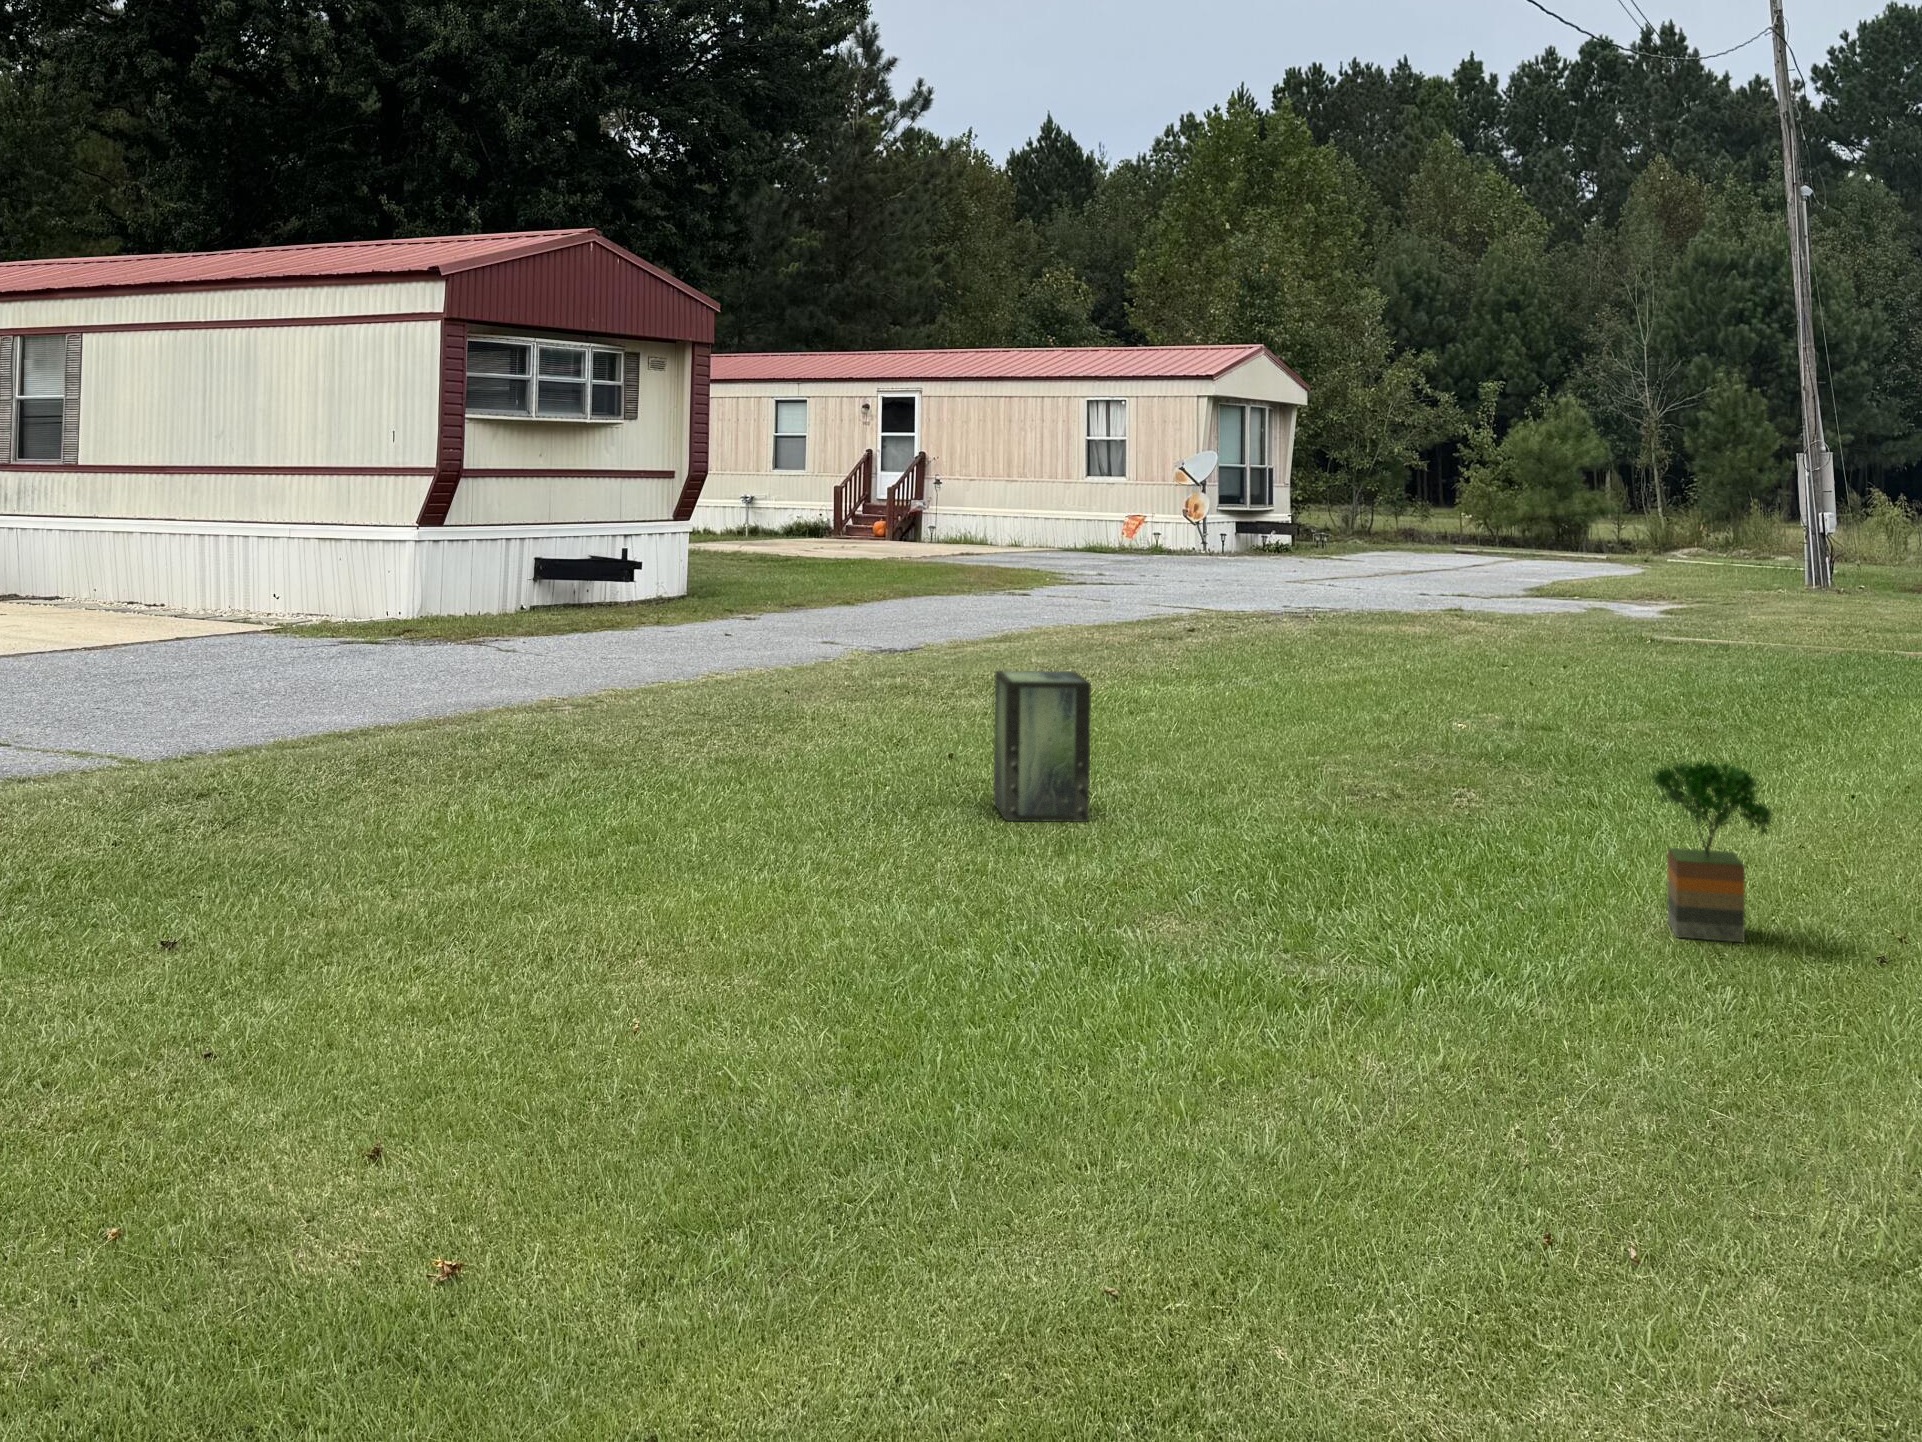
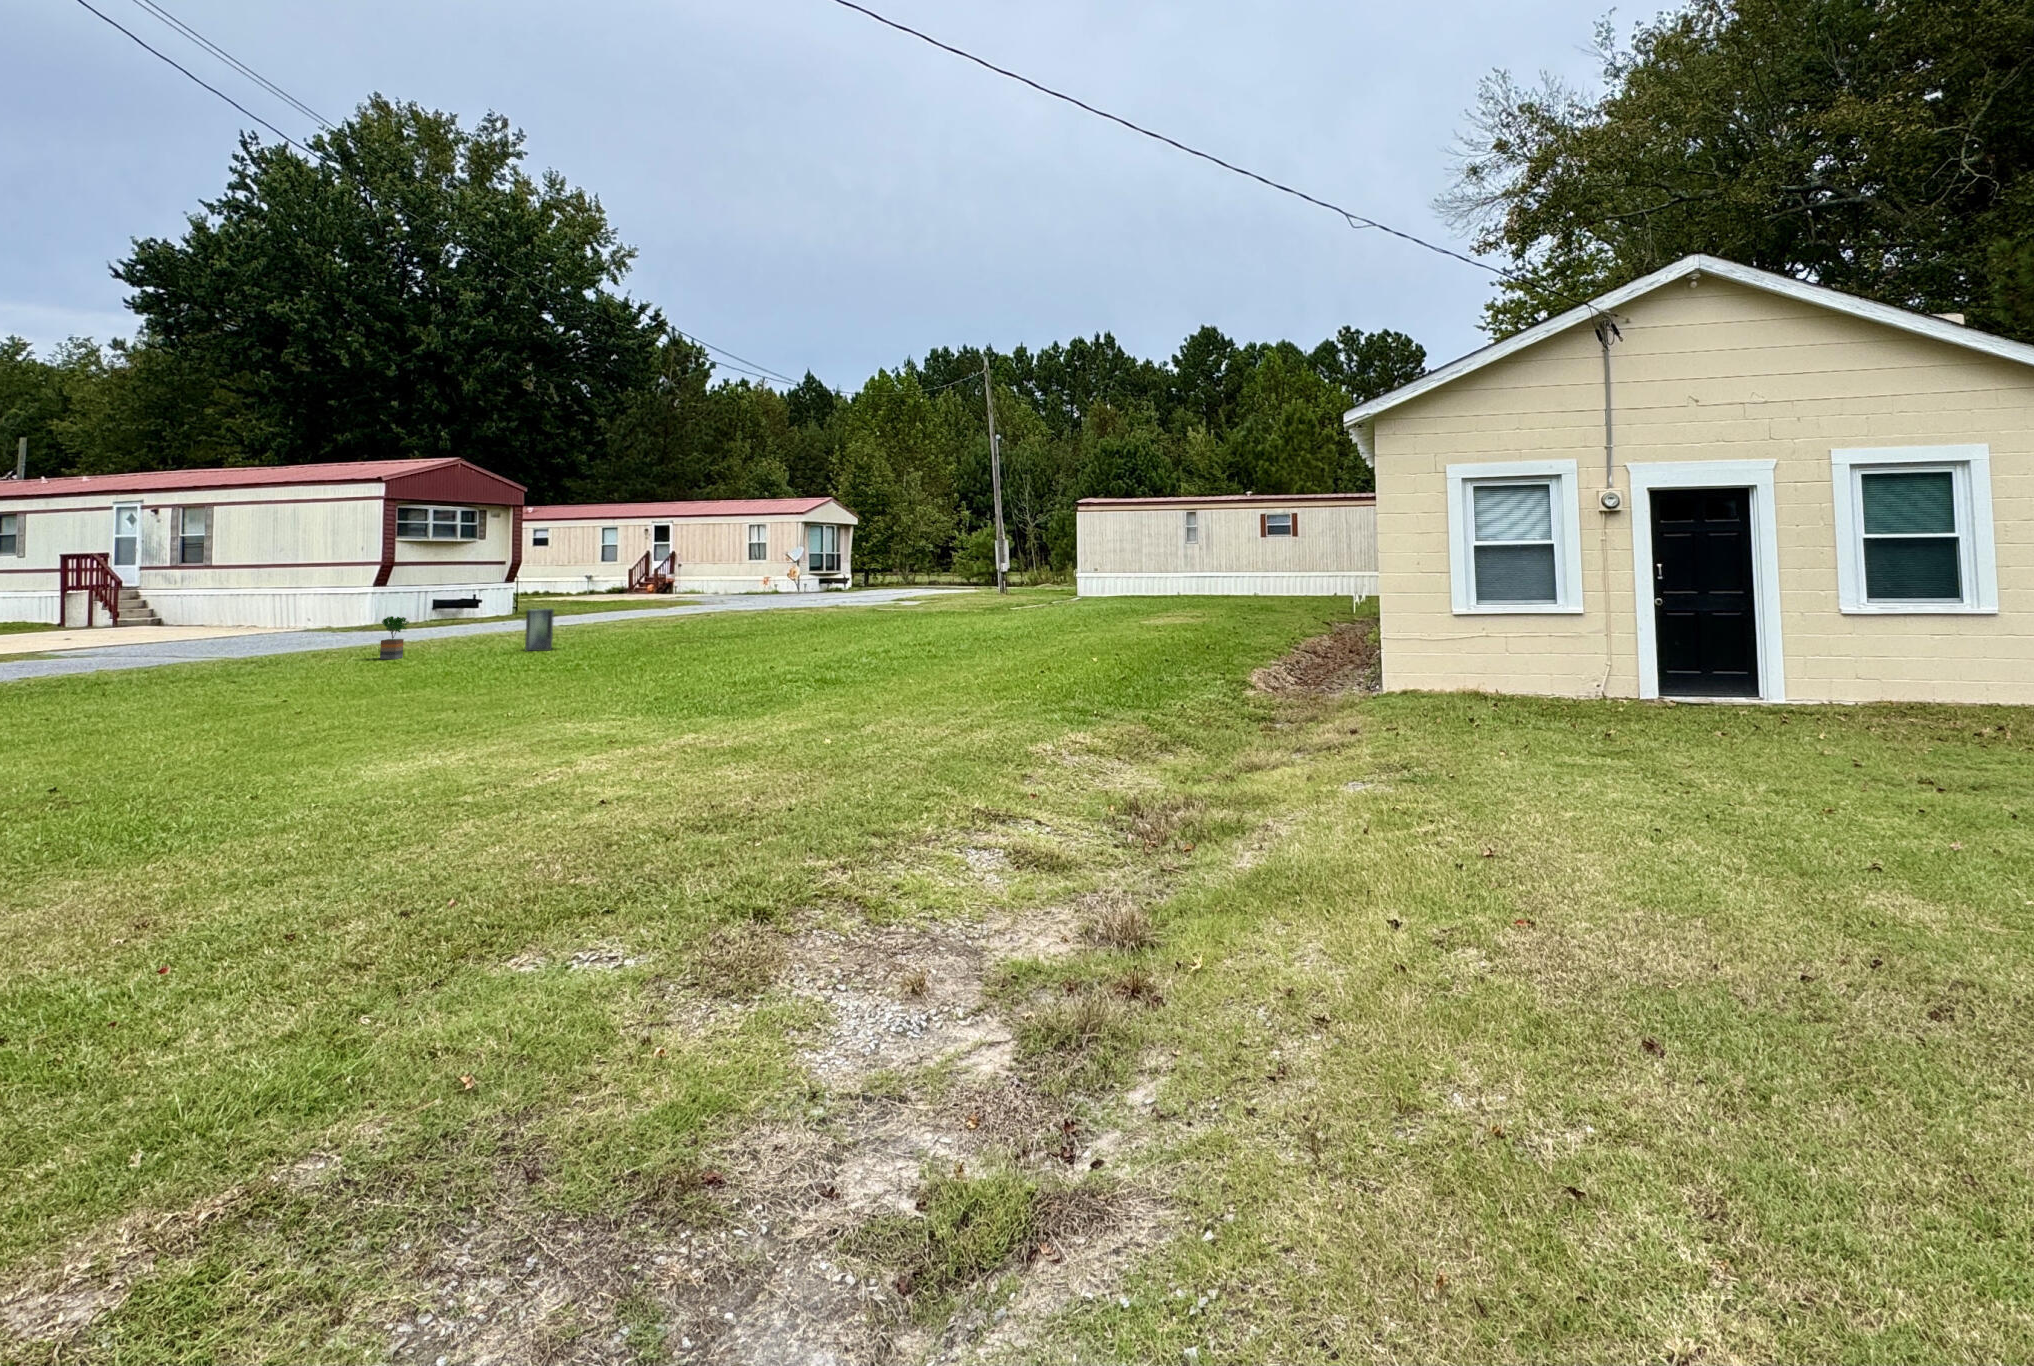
potted tree: present [1651,762,1772,942] -> present [380,616,409,659]

